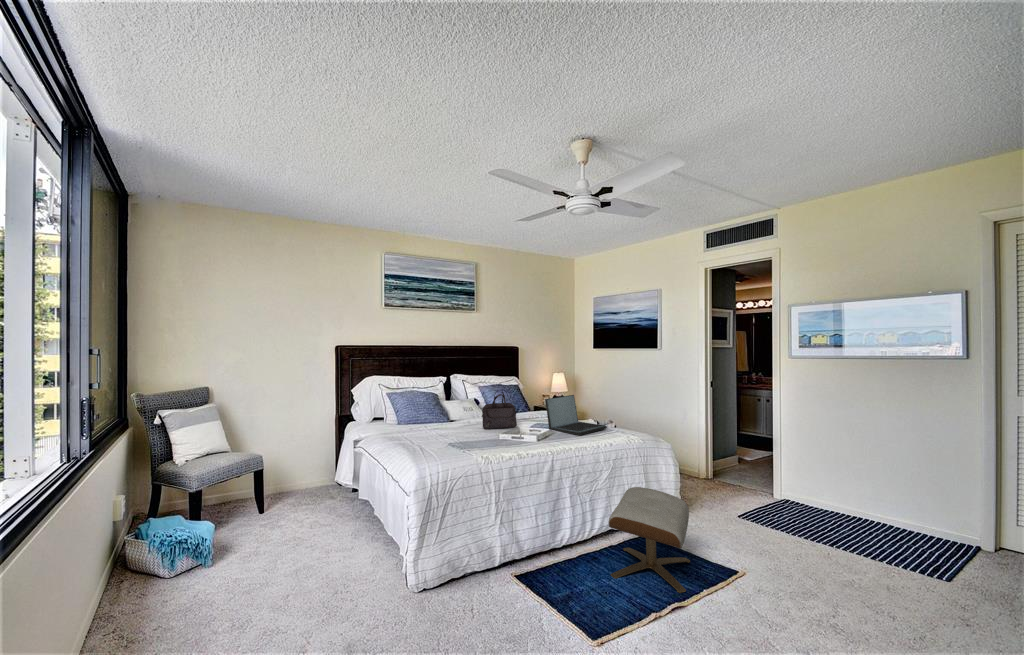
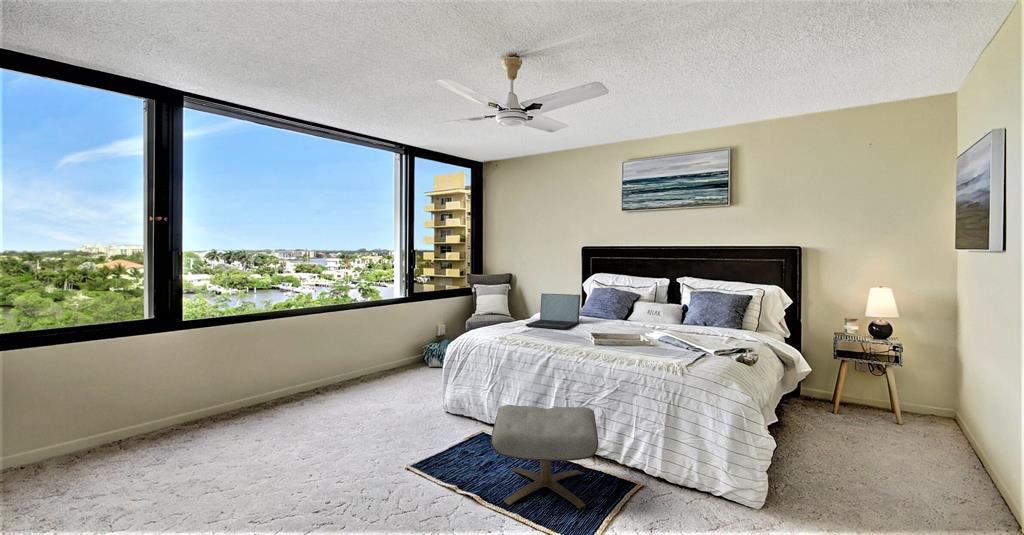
handbag: present [482,392,517,429] -> none [596,291,627,333]
laptop: present [545,395,607,435] -> present [526,294,580,329]

